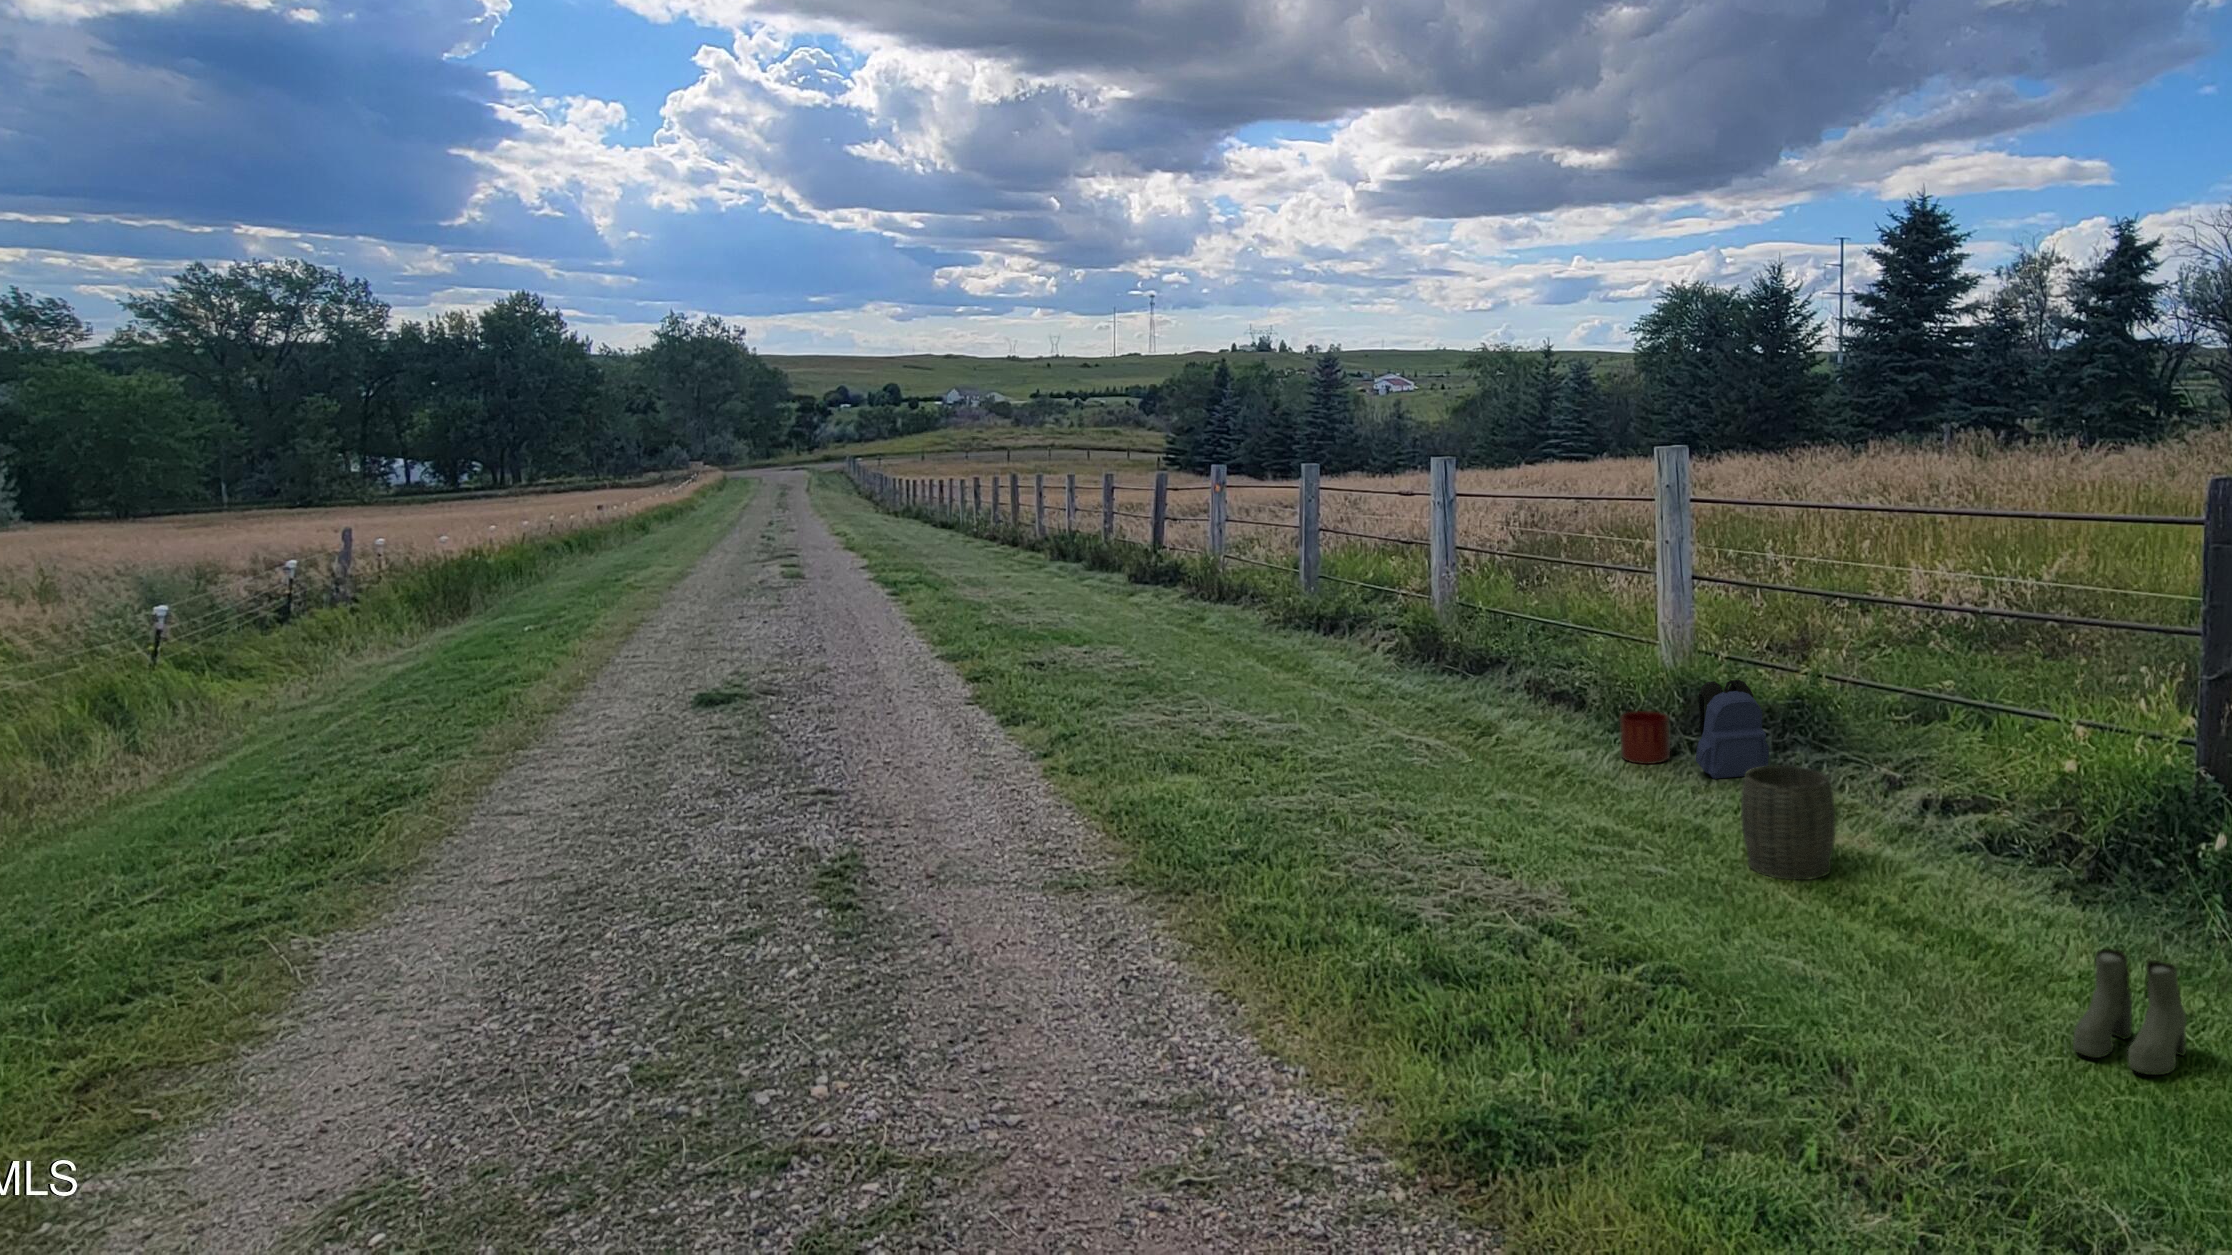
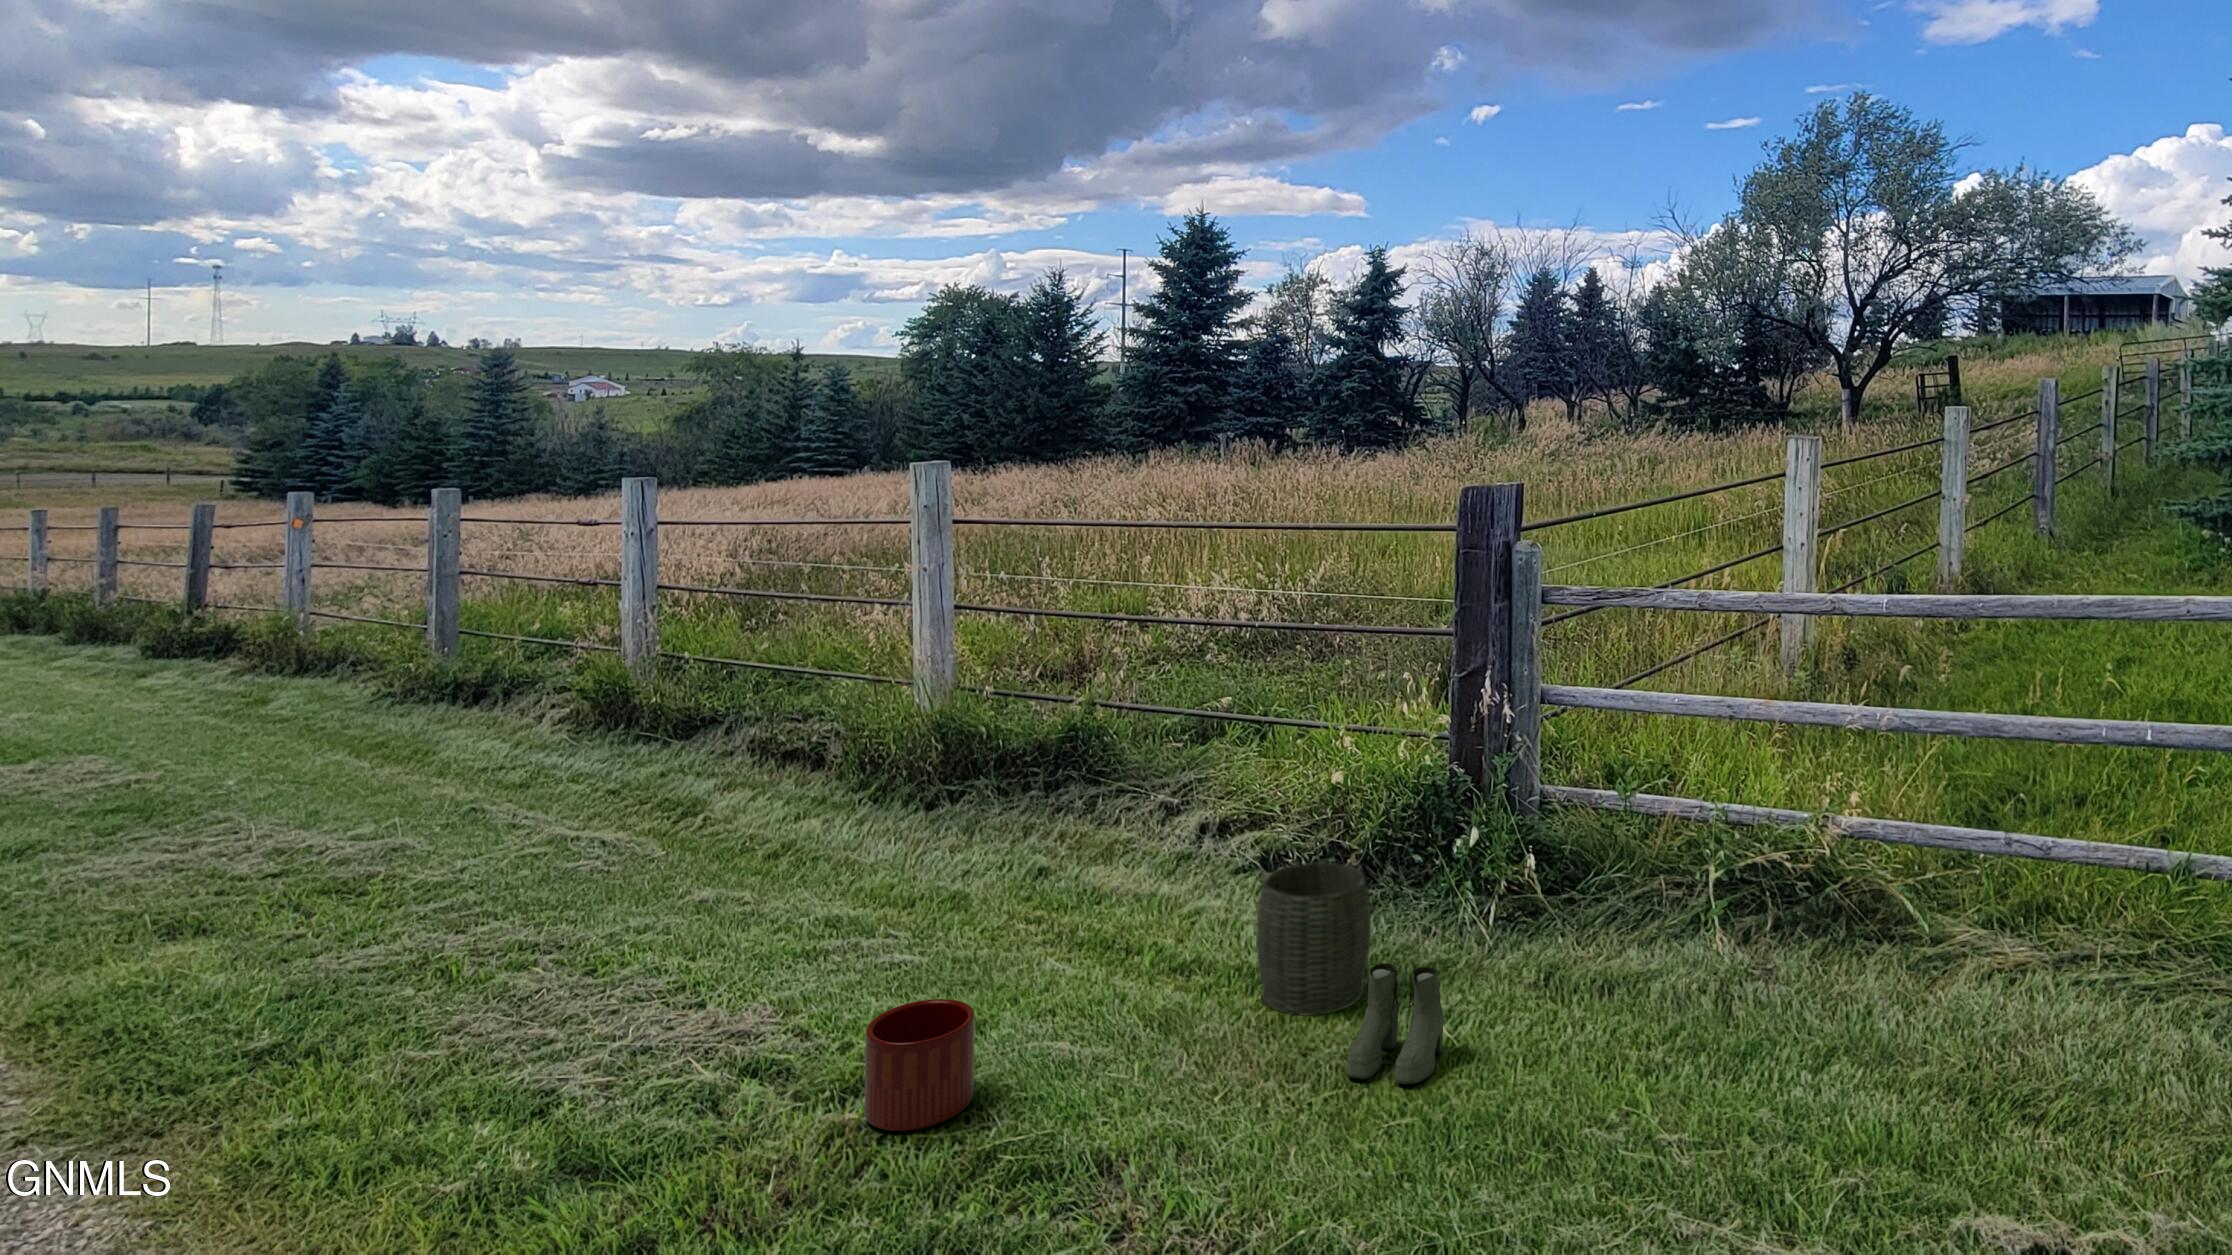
backpack: present [1696,680,1769,779] -> none [959,716,1045,832]
planter: present [1620,711,1670,764] -> present [864,999,974,1131]
woven basket: present [1741,766,1835,880] -> present [1256,863,1371,1016]

